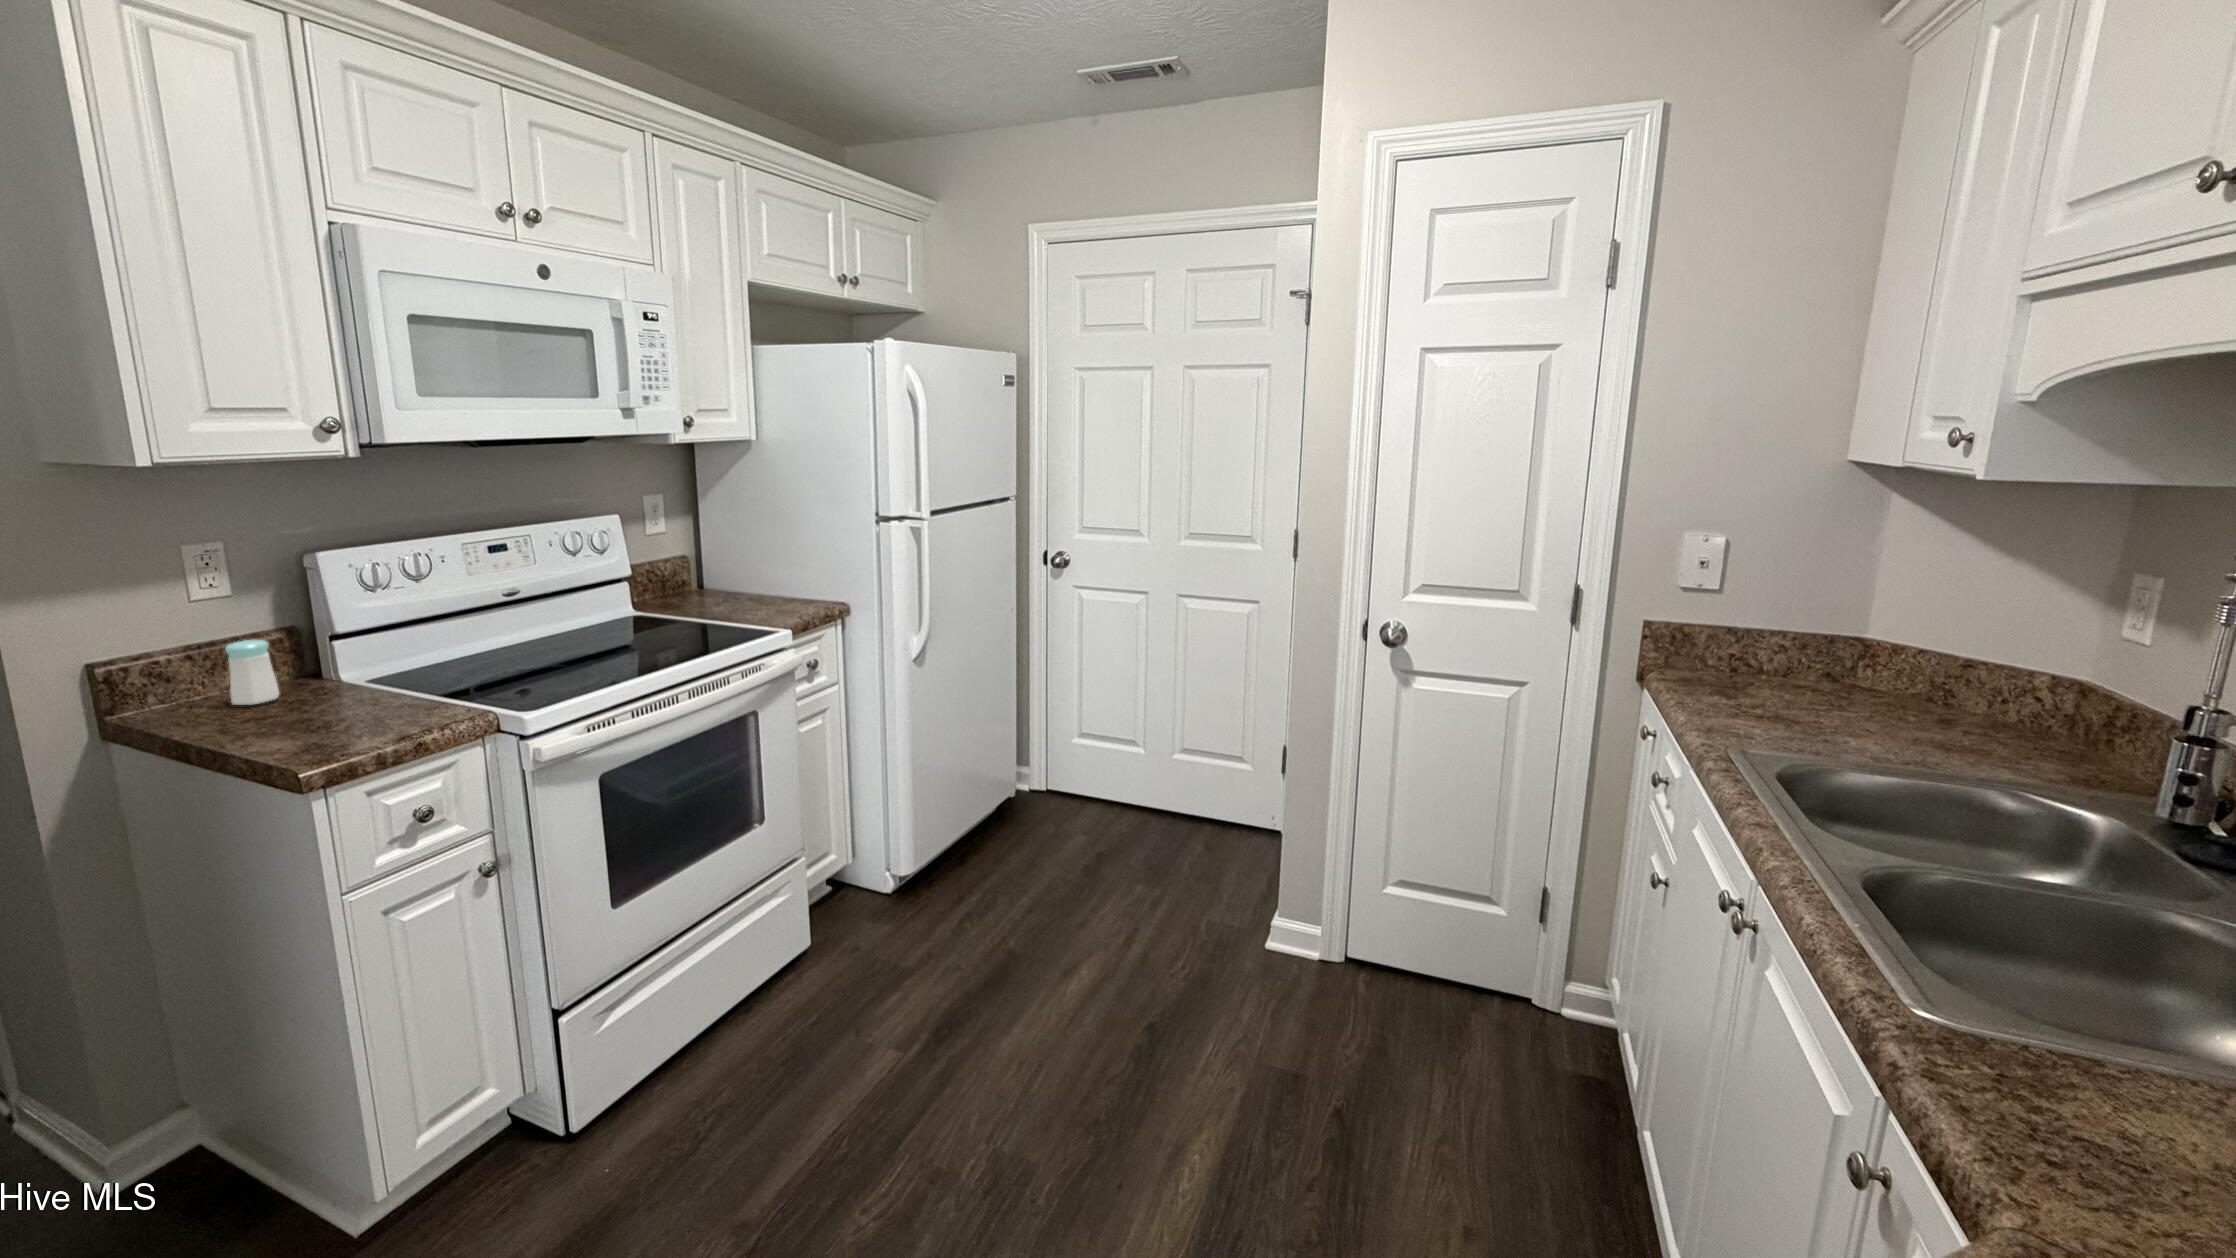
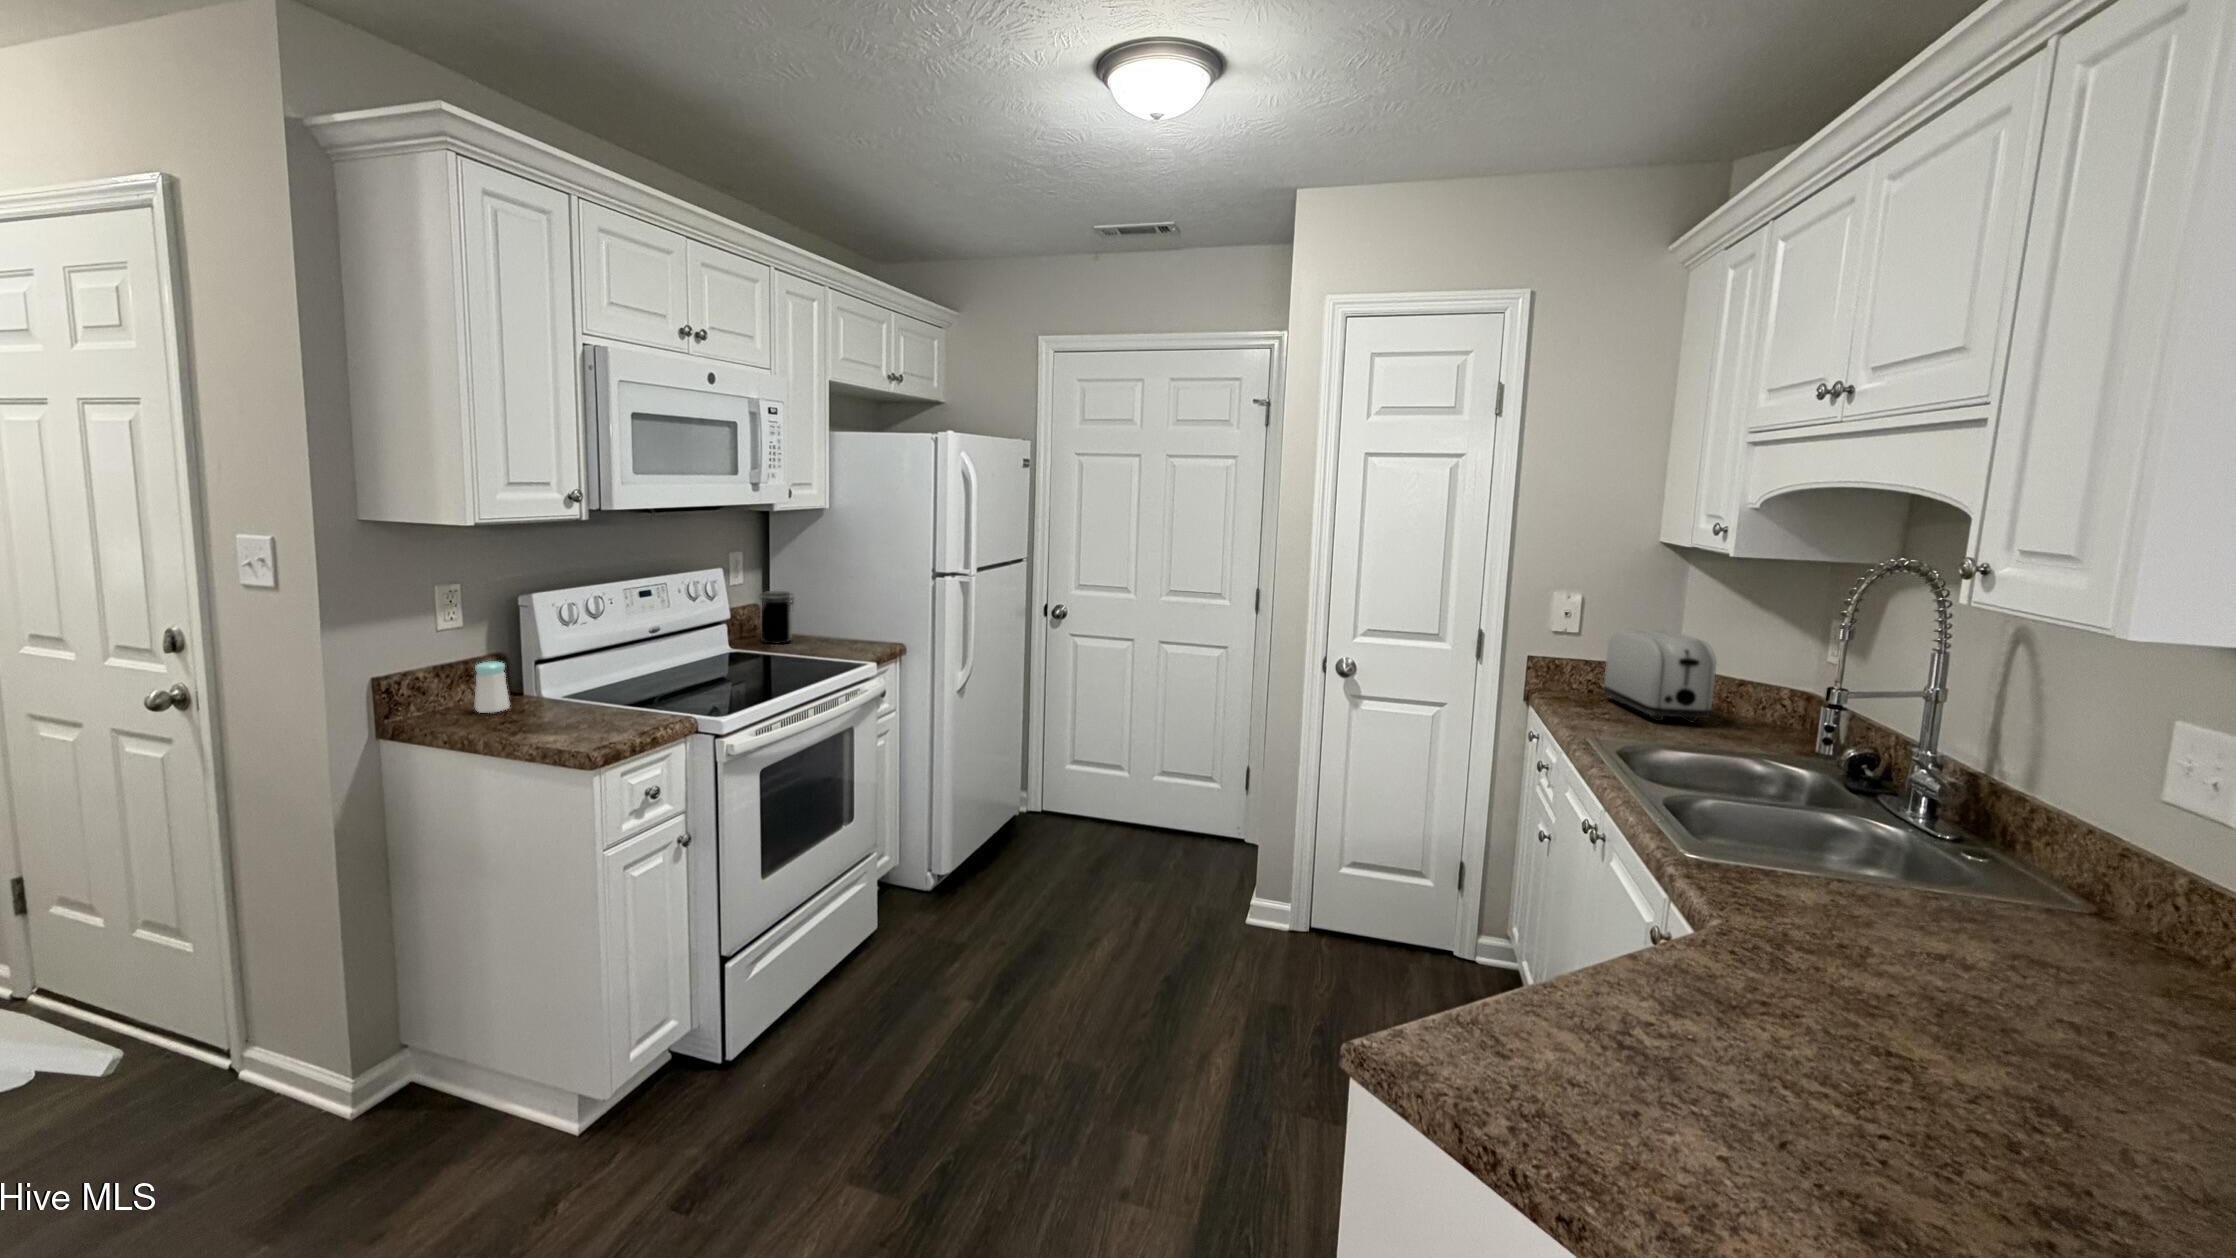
jar: none [684,540,725,603] -> present [760,591,794,643]
toaster: none [1753,586,1937,723] -> present [1604,629,1716,722]

